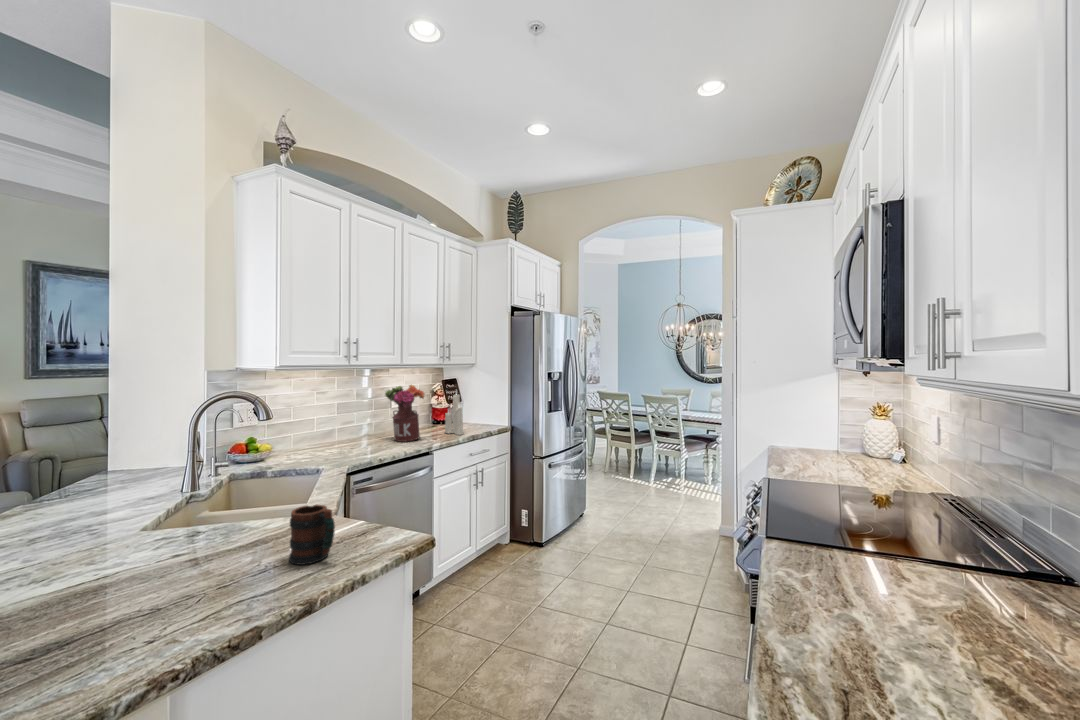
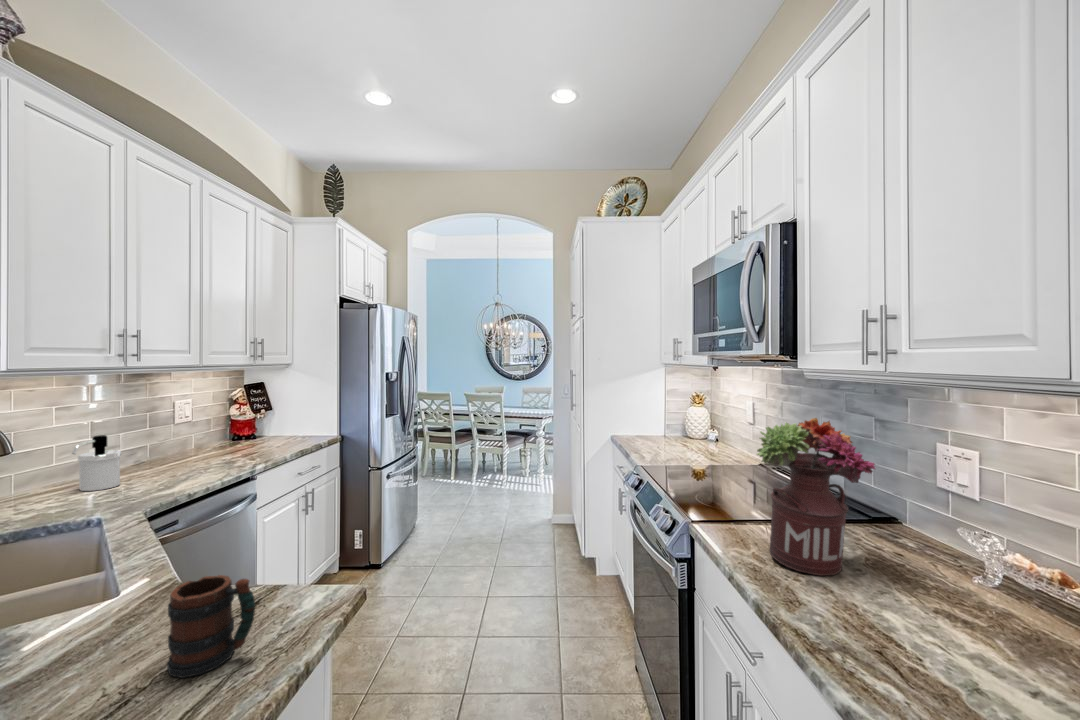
flower arrangement: present [385,385,425,442] -> present [757,418,875,576]
candle: present [445,394,464,435] -> none [257,392,287,452]
soap dispenser: none [324,412,352,449] -> present [72,435,121,491]

